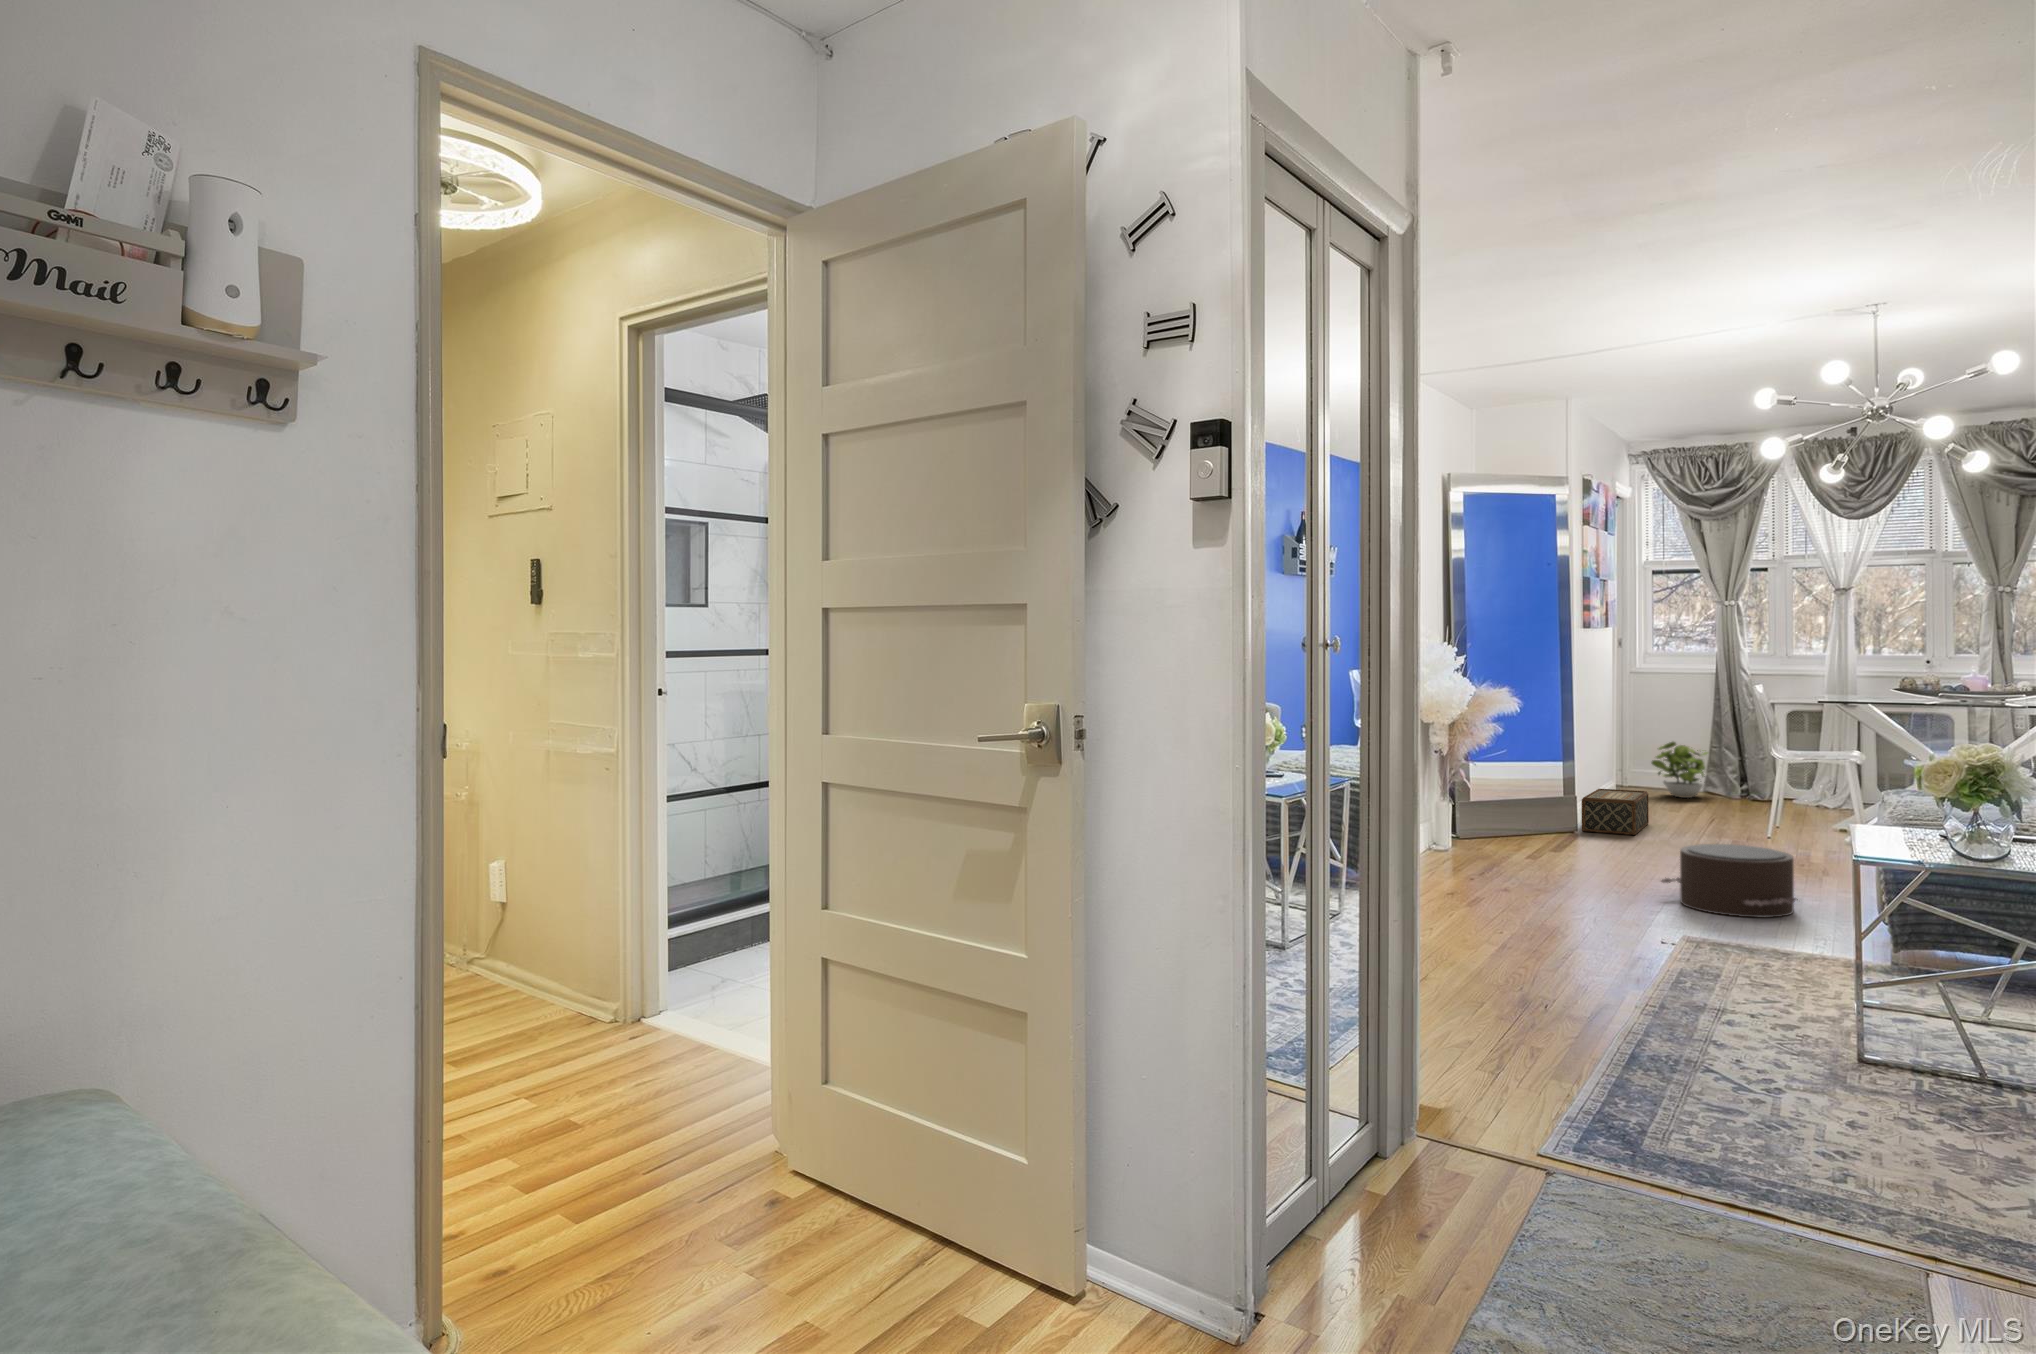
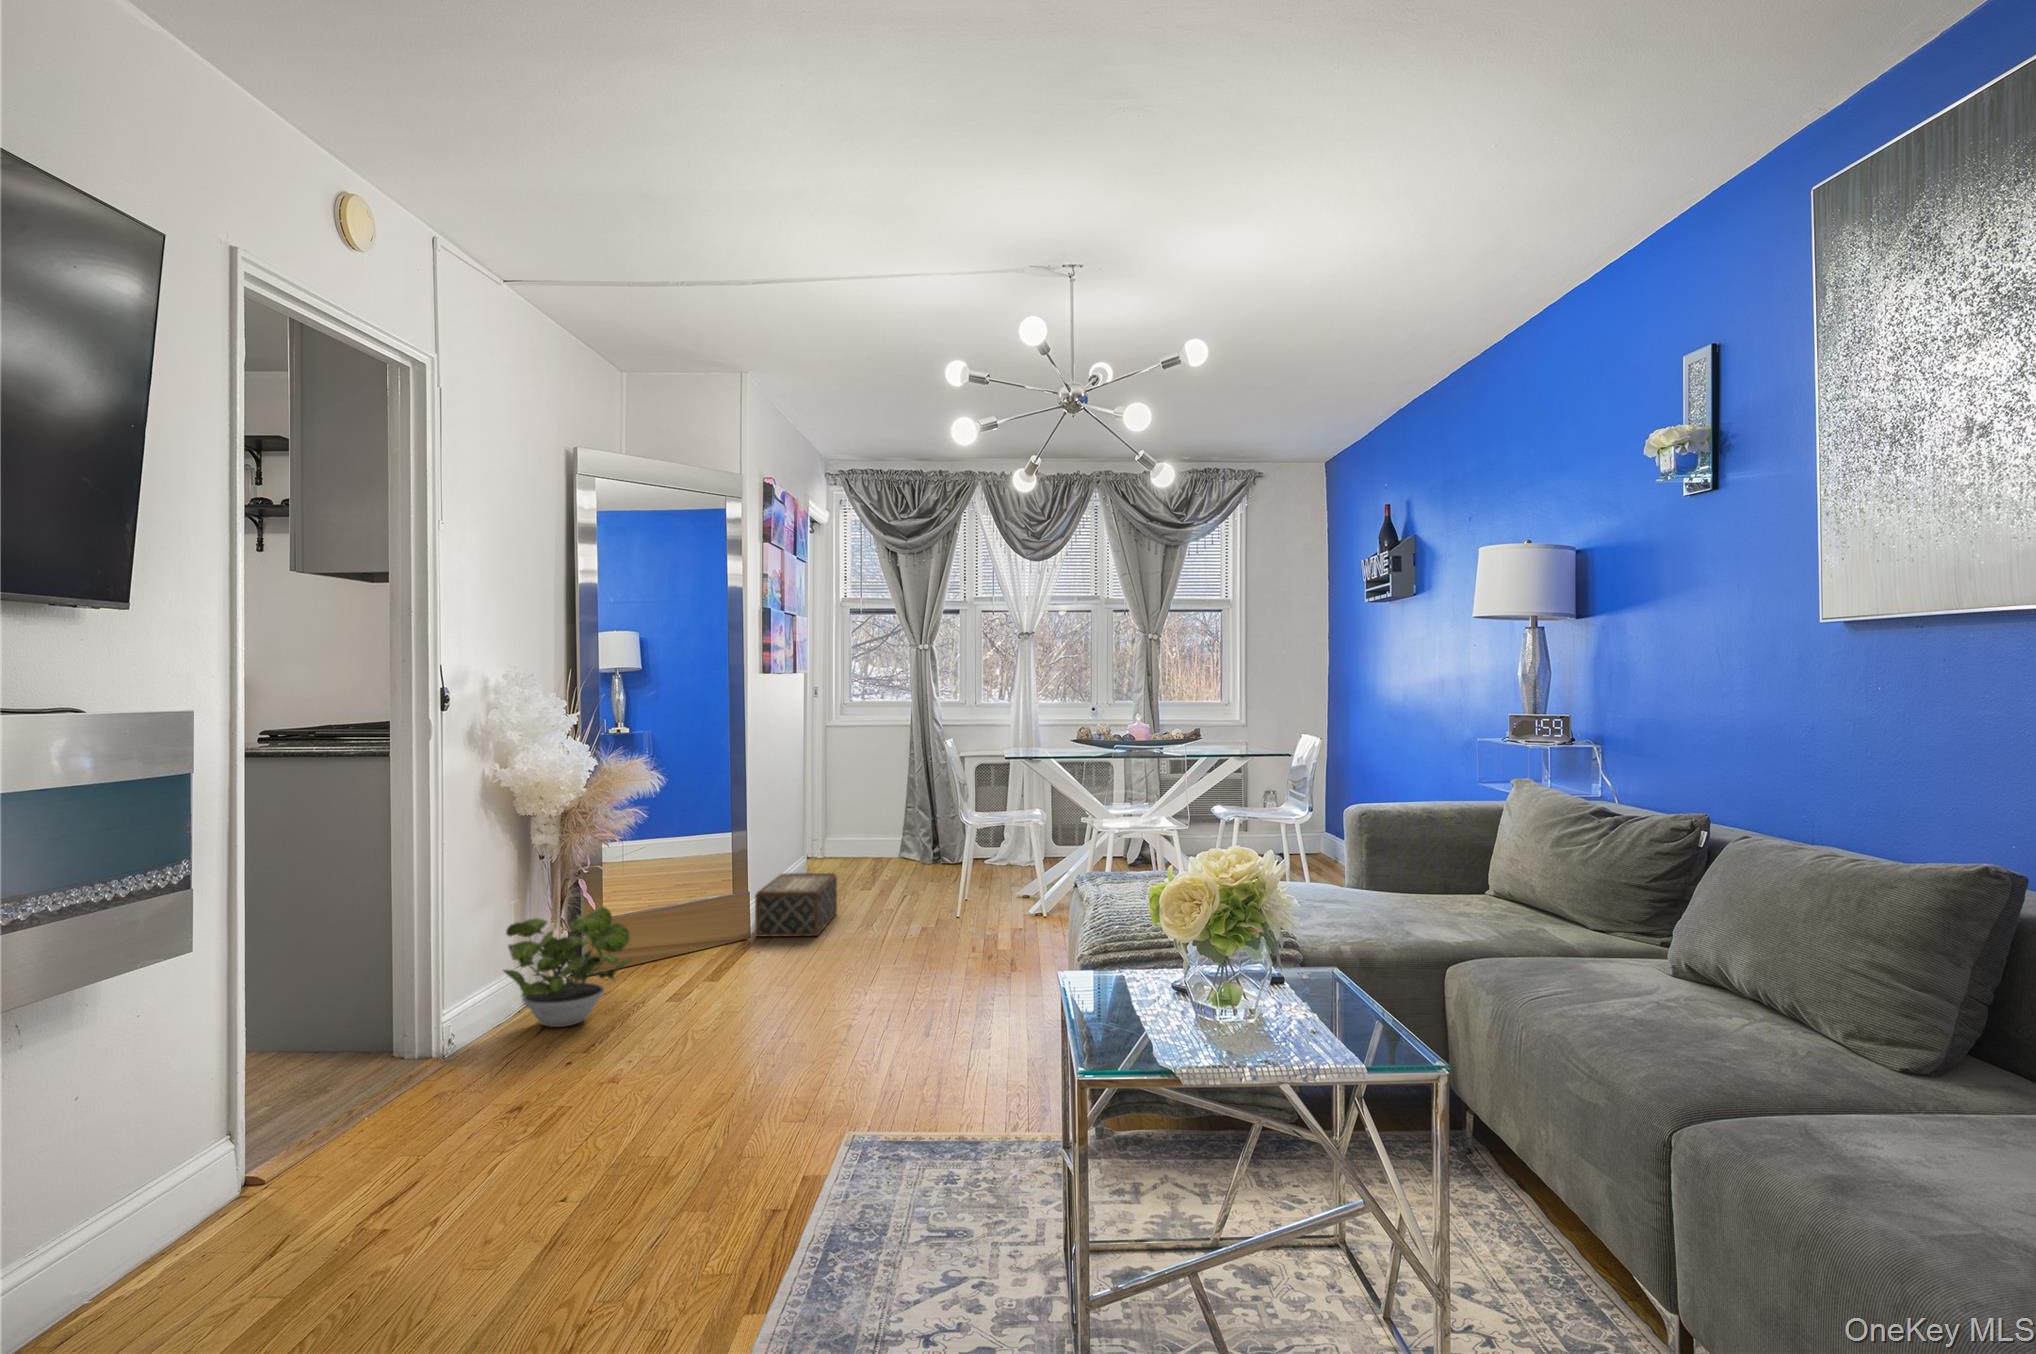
potted plant: present [1652,742,1708,798] -> present [504,907,631,1027]
pouf: present [1661,844,1798,918] -> none [824,973,999,1094]

